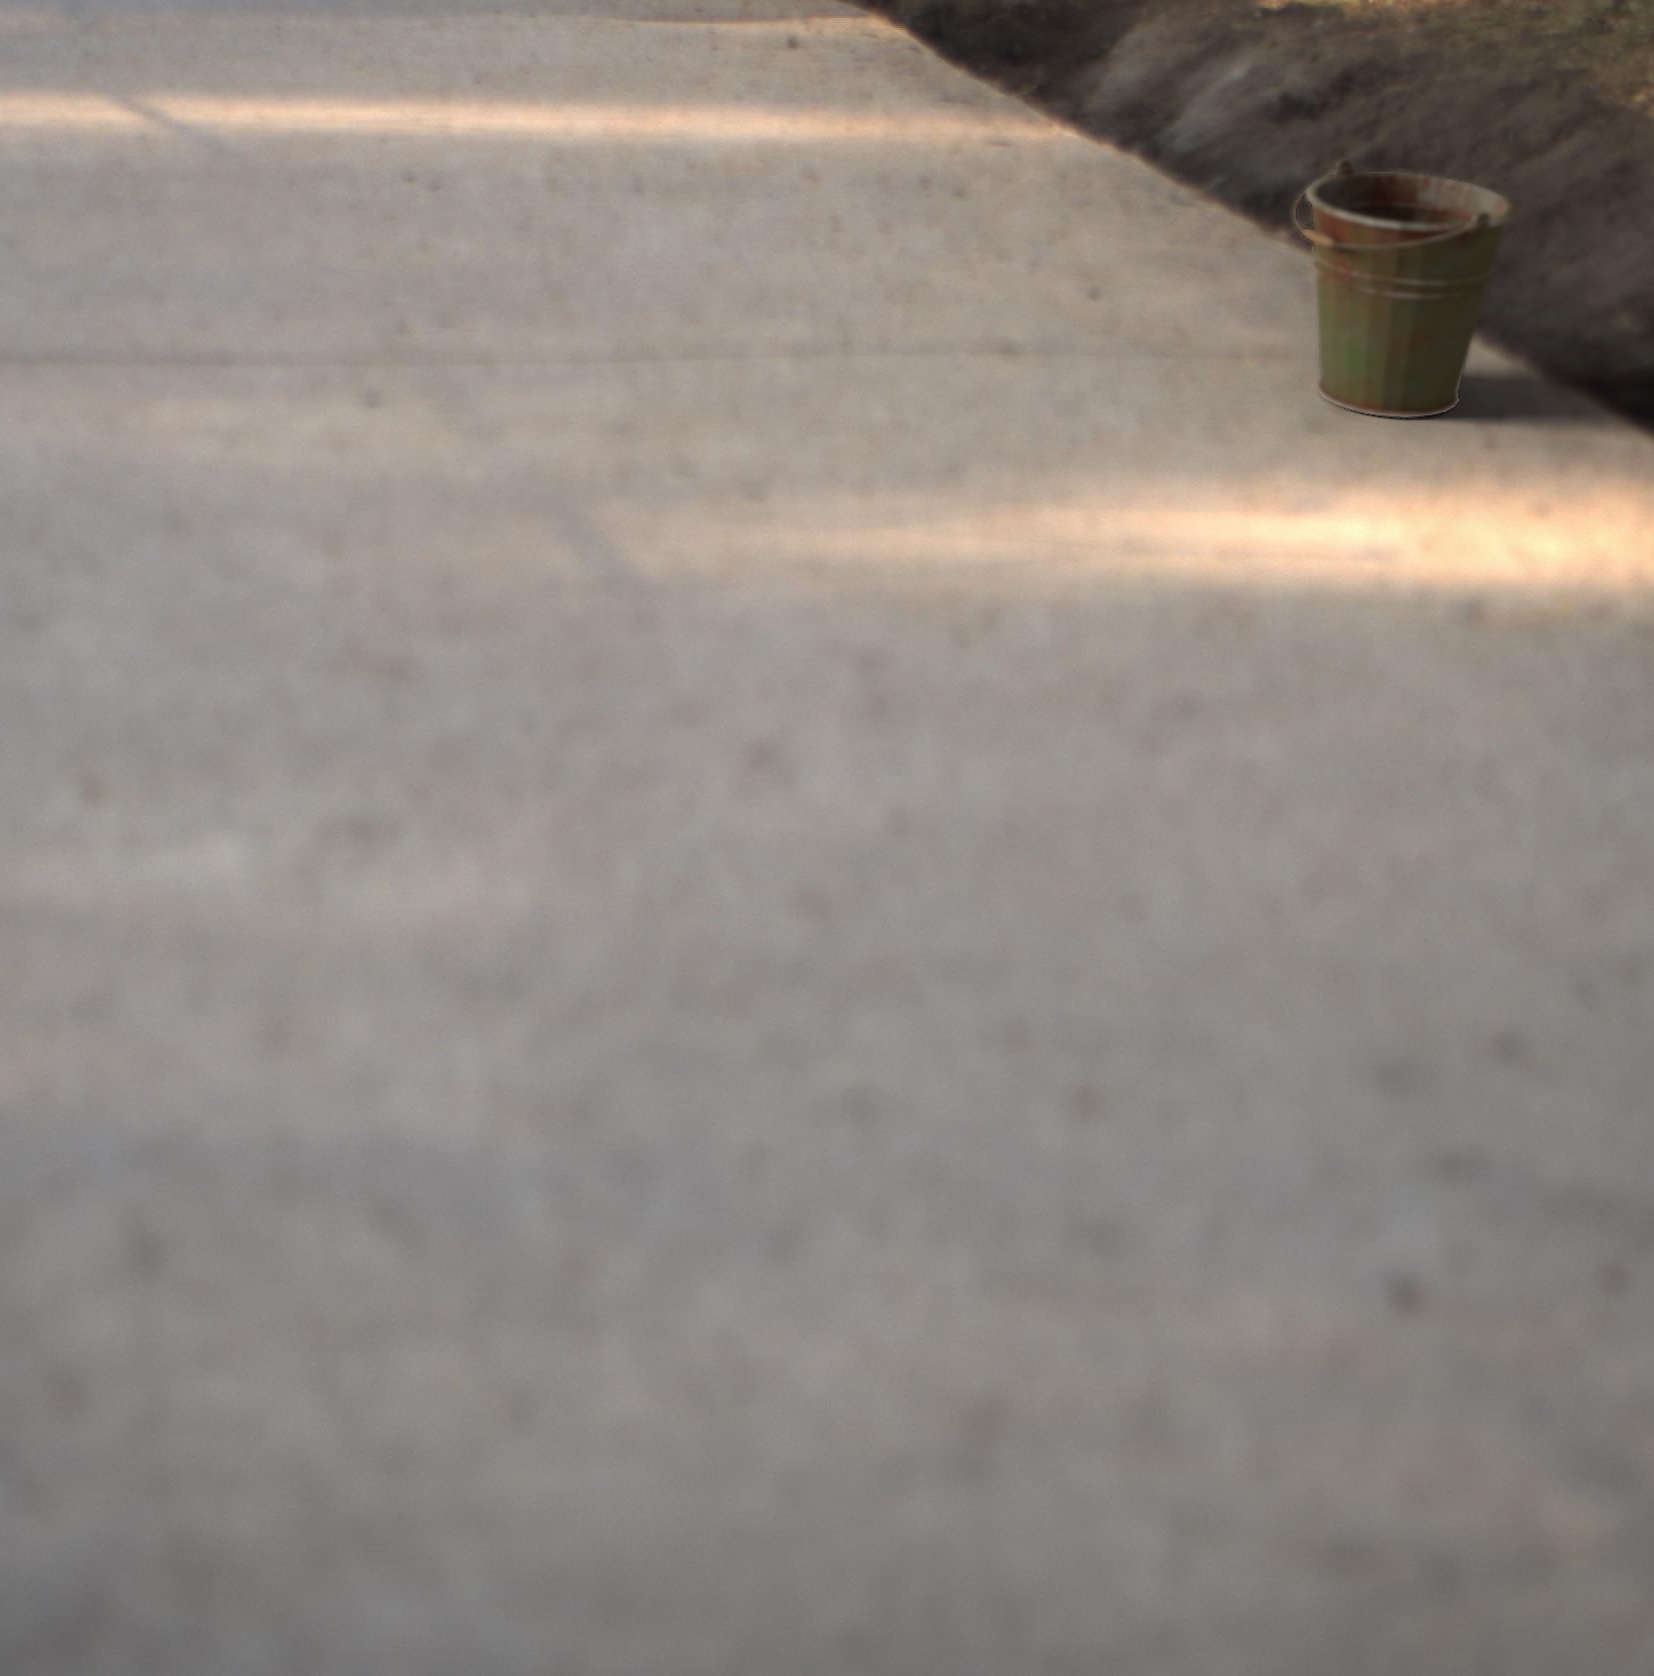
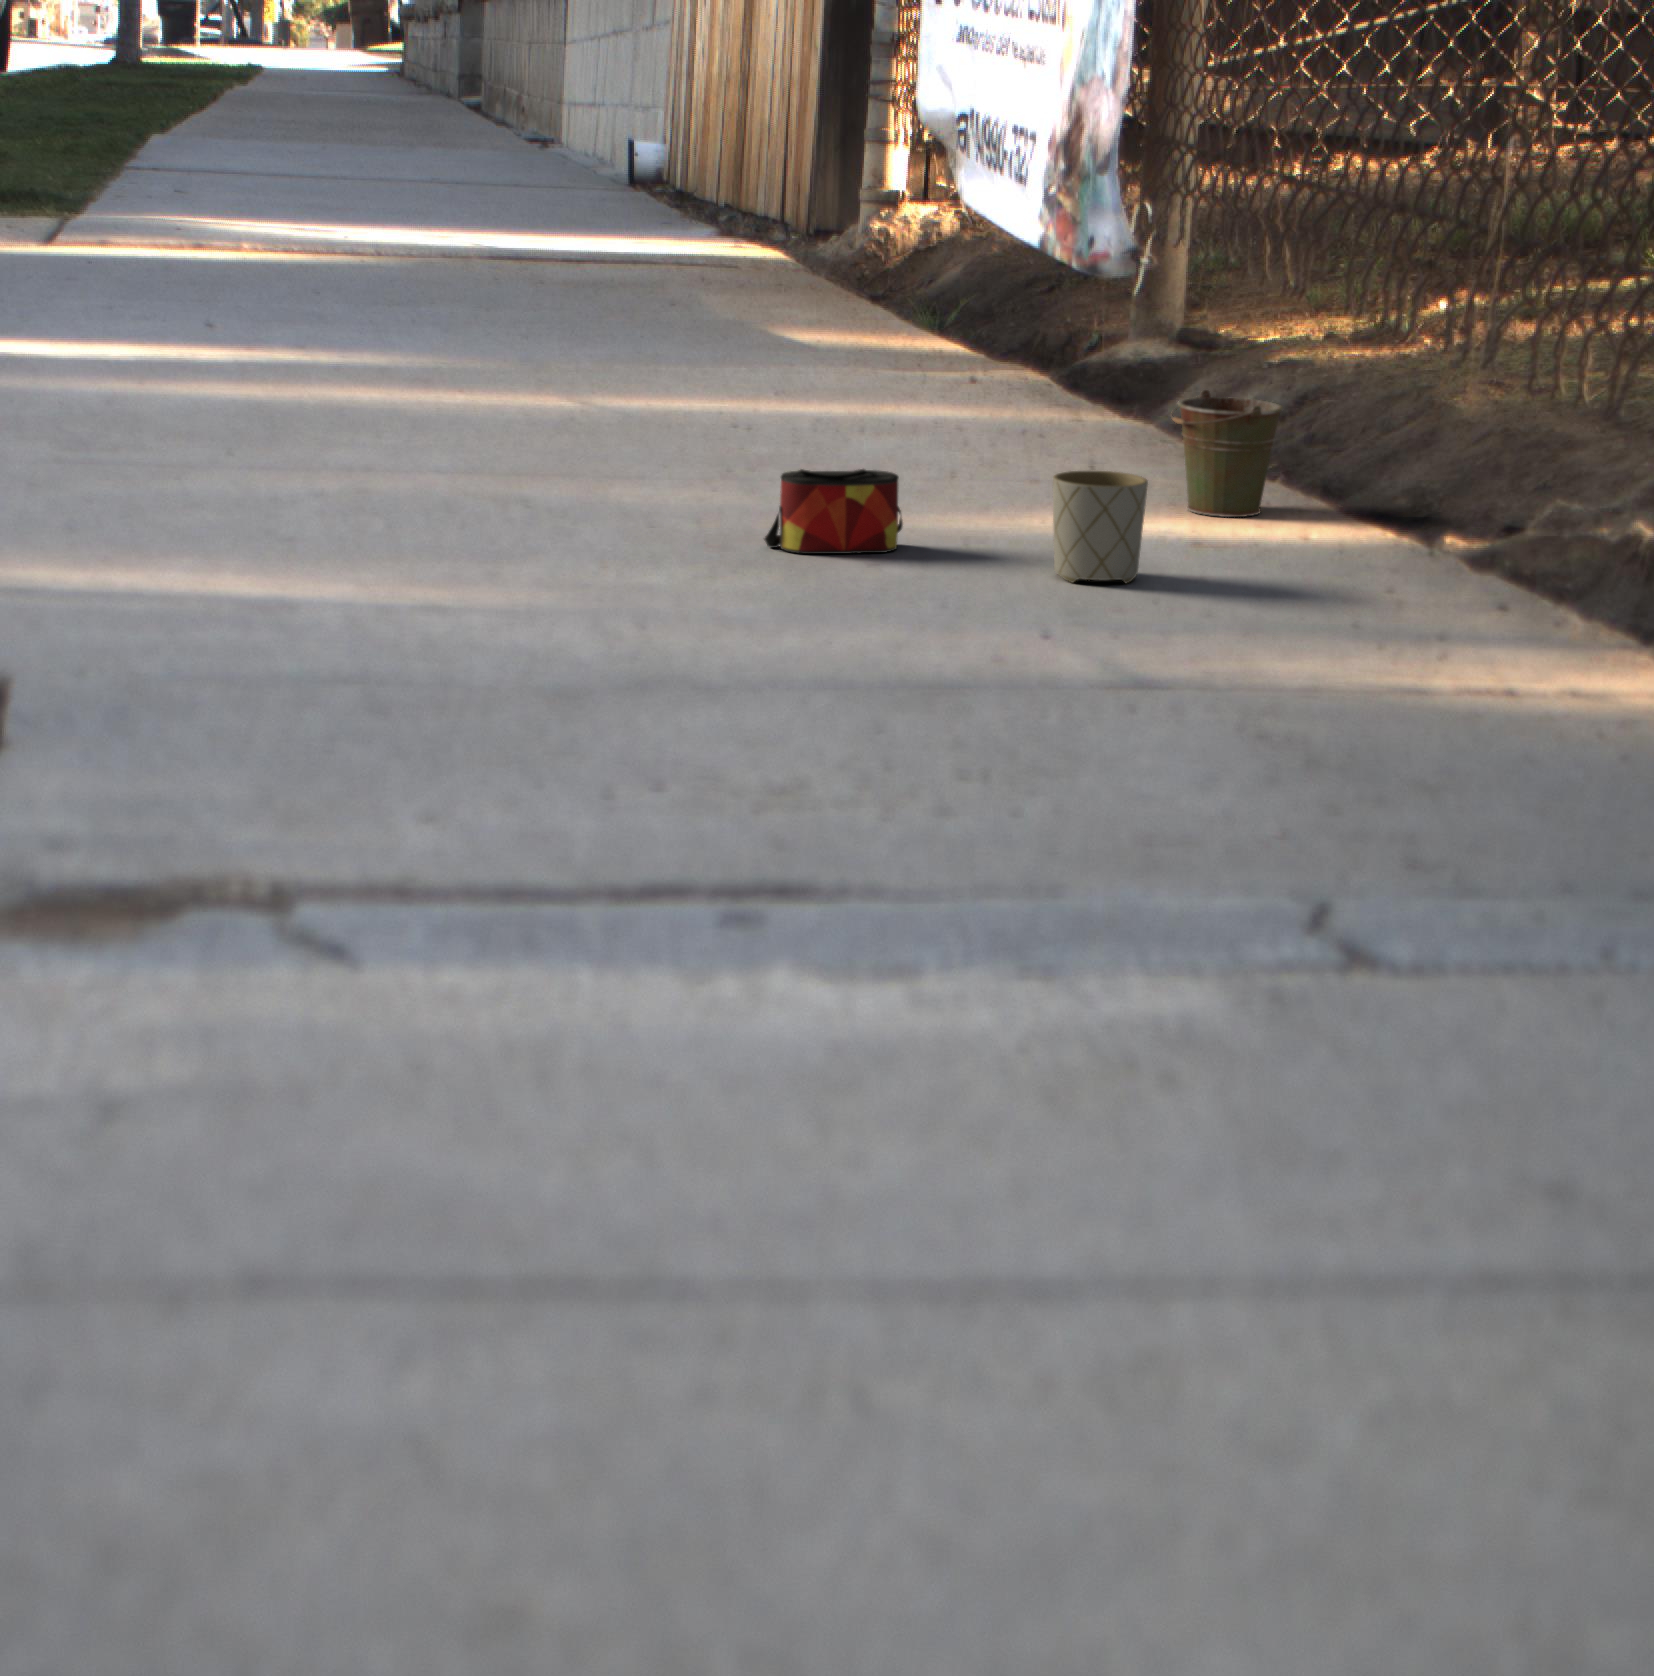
bag: none [514,437,820,654] -> present [764,469,903,554]
planter: none [1197,462,1425,745] -> present [1053,471,1148,583]

